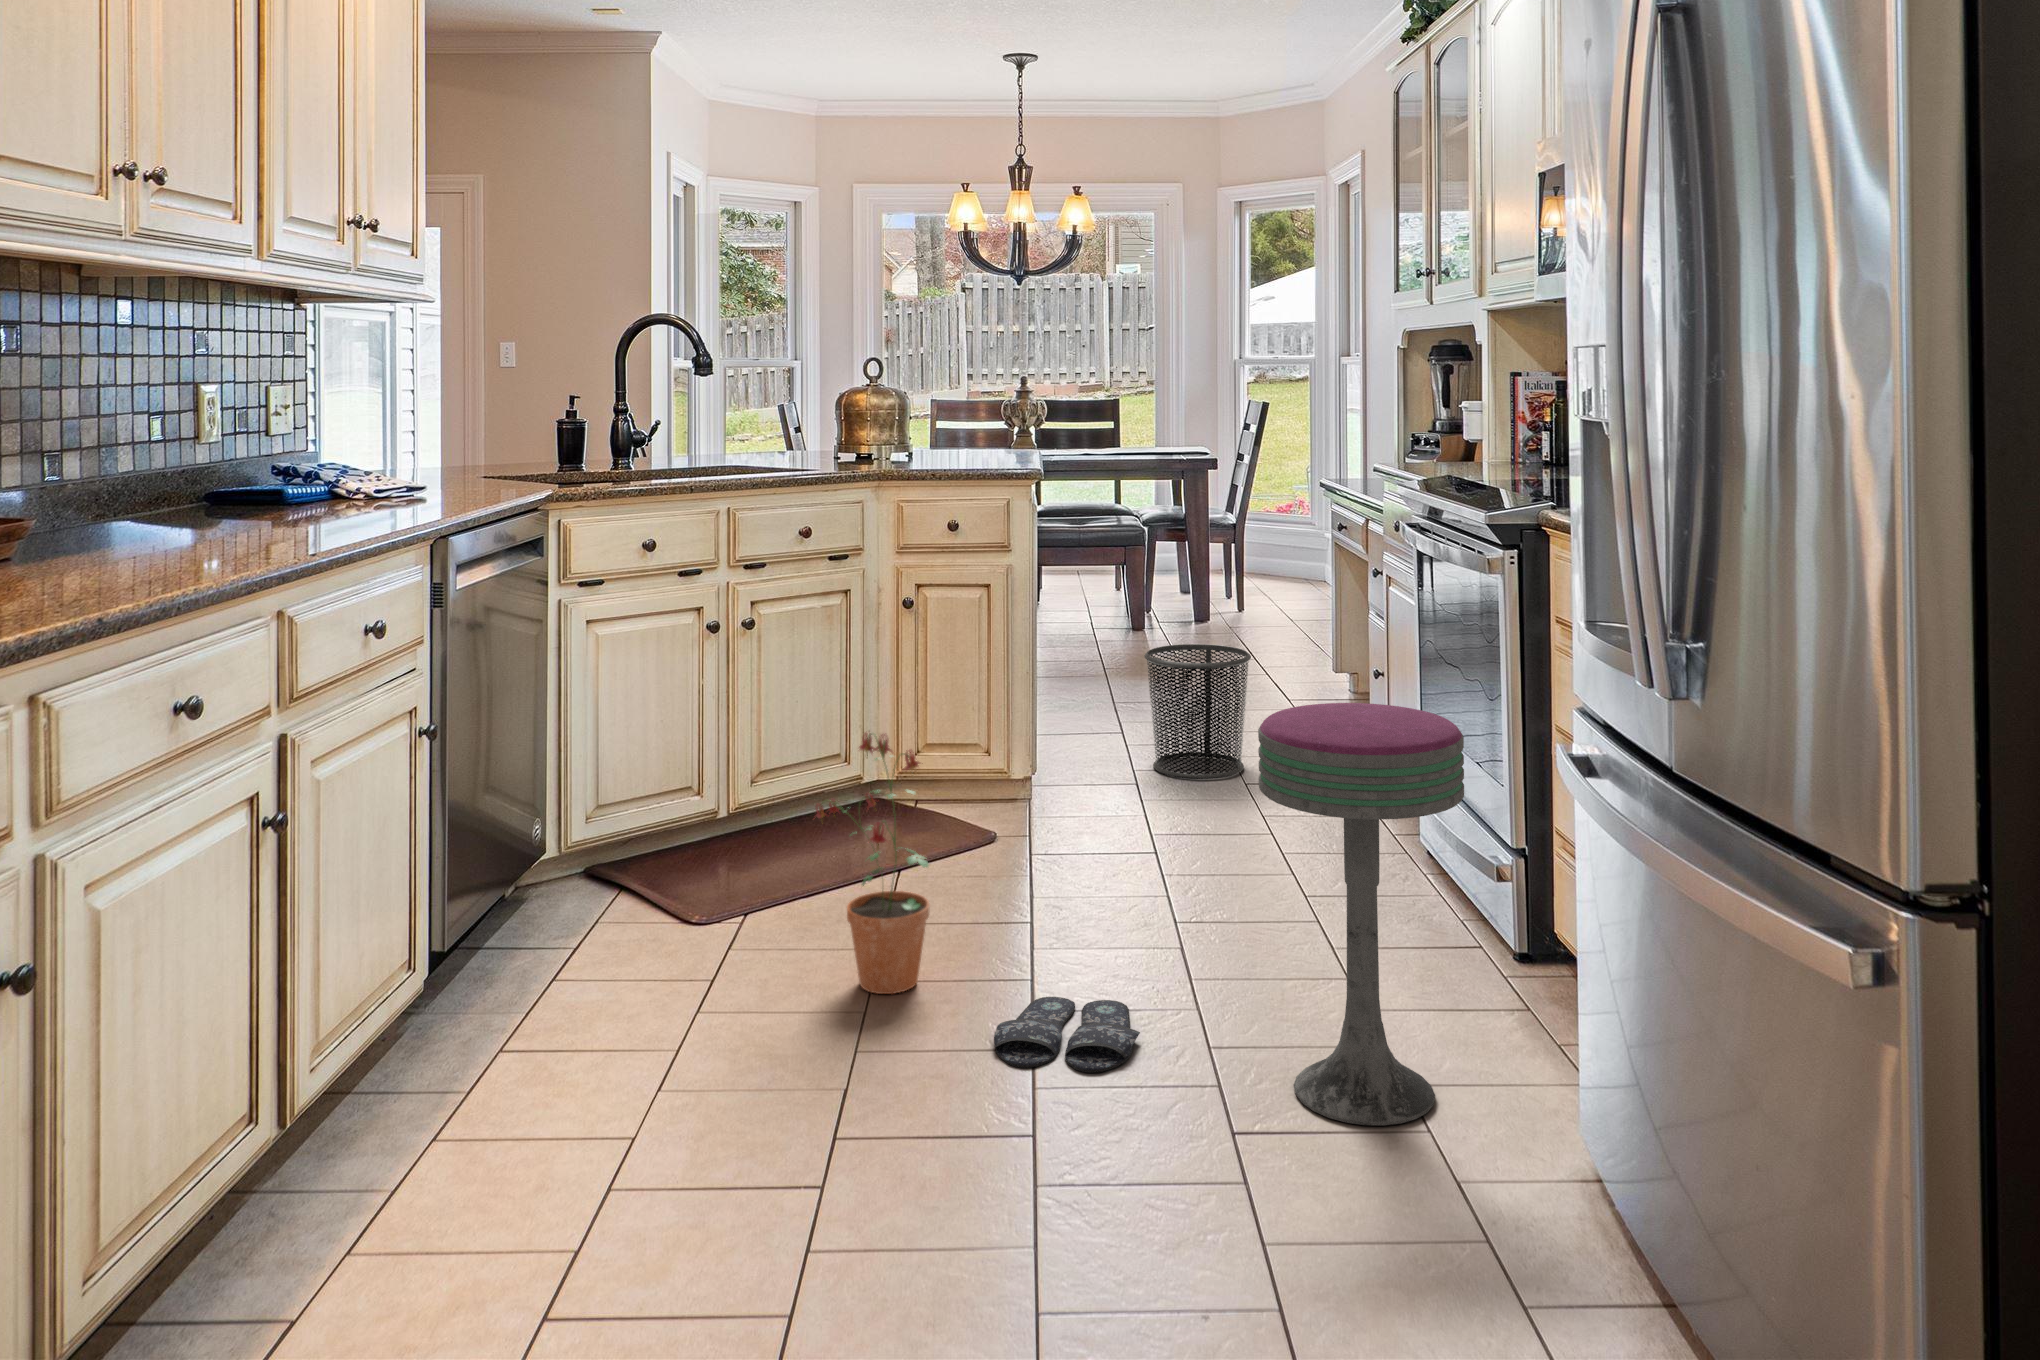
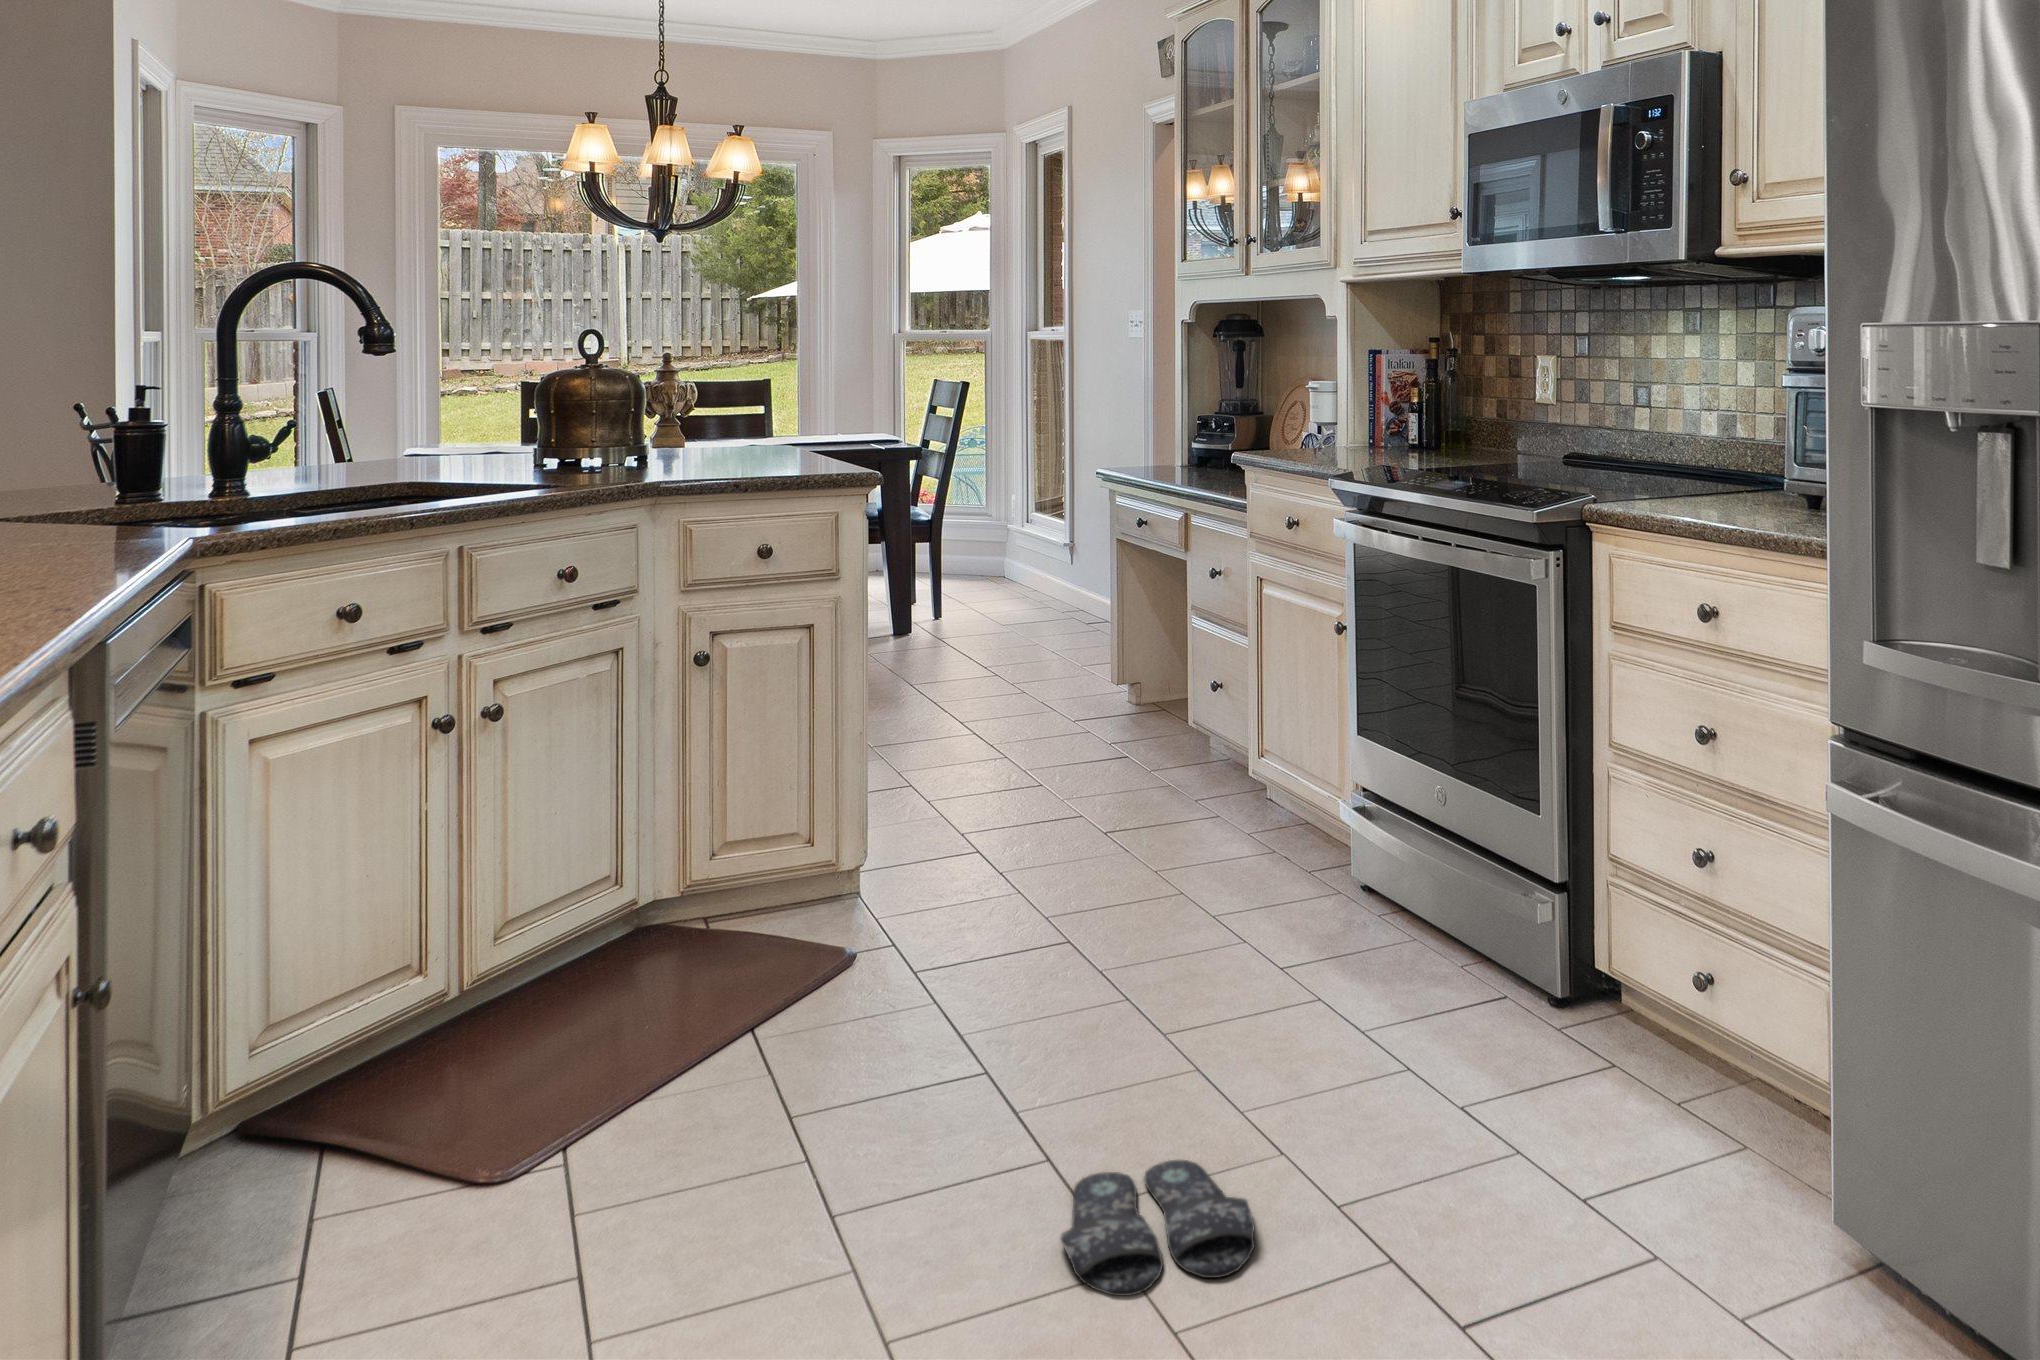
waste bin: present [1144,644,1251,779] -> none [966,669,1096,834]
bar stool: present [1258,703,1464,1126] -> none [1420,740,1667,1259]
potted plant: present [816,733,930,994] -> none [735,857,934,1232]

